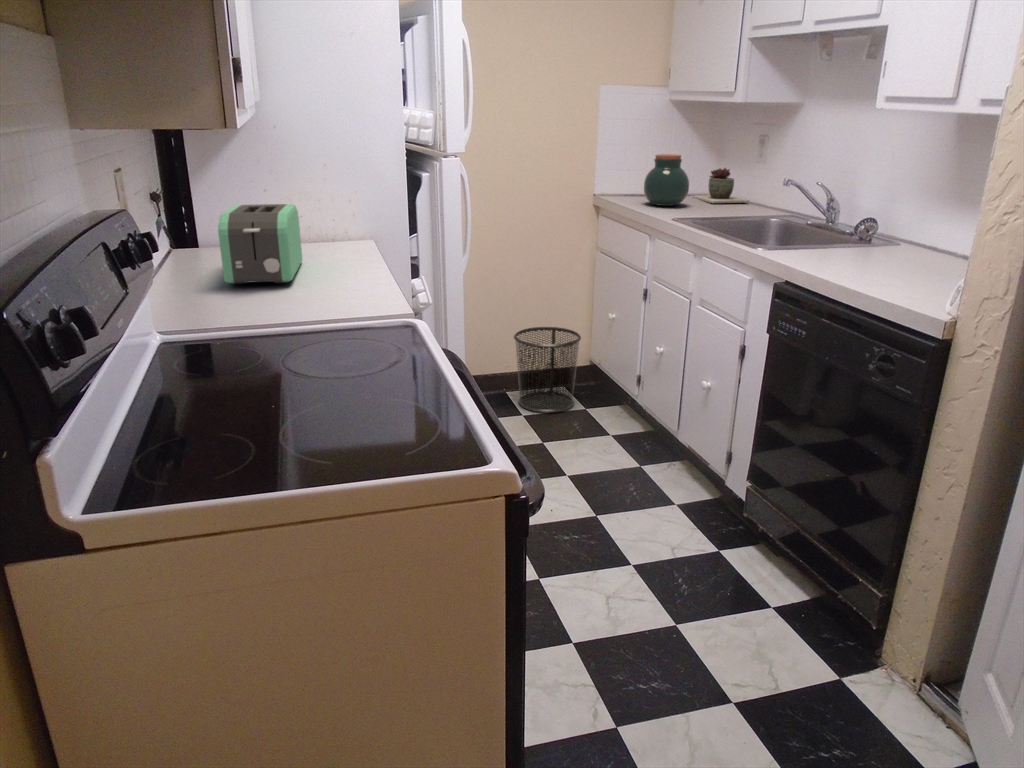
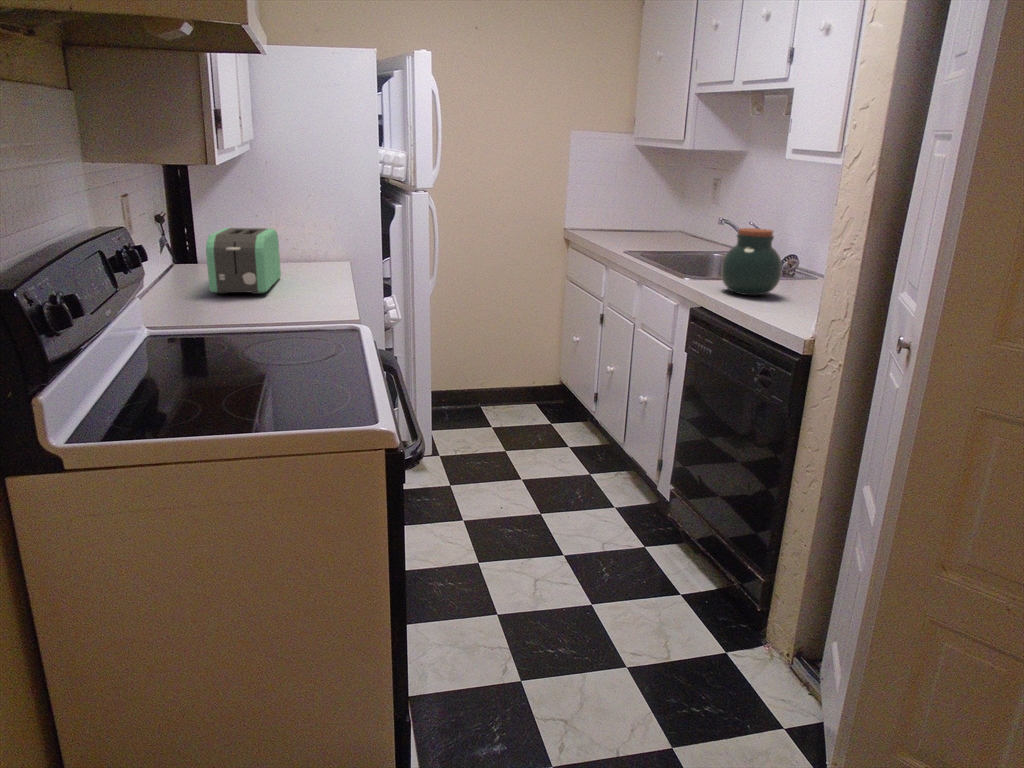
jar: present [644,154,689,206] -> present [721,228,782,295]
succulent plant: present [693,168,749,203] -> none [651,208,701,240]
trash can: present [514,327,581,413] -> none [486,347,547,425]

